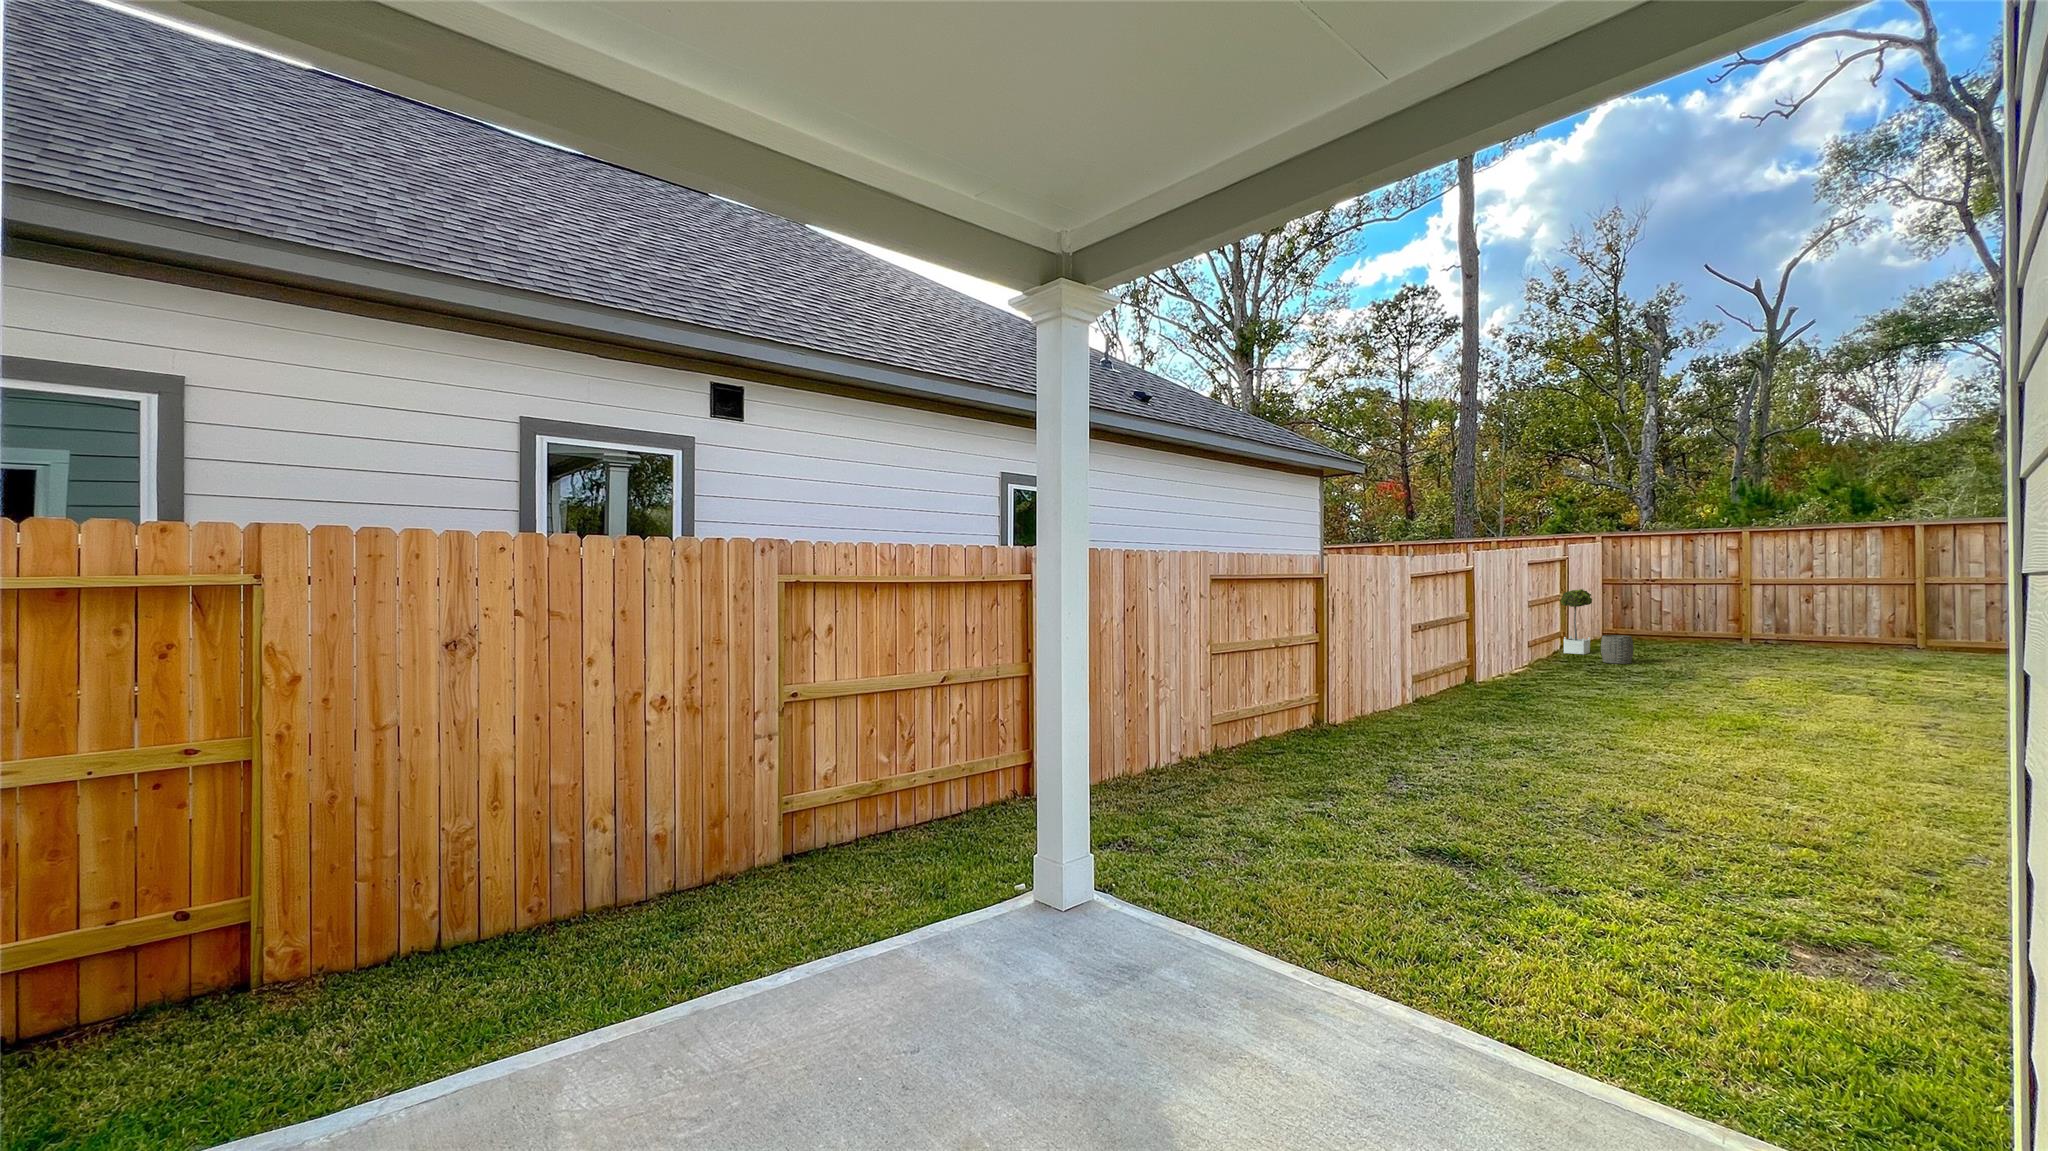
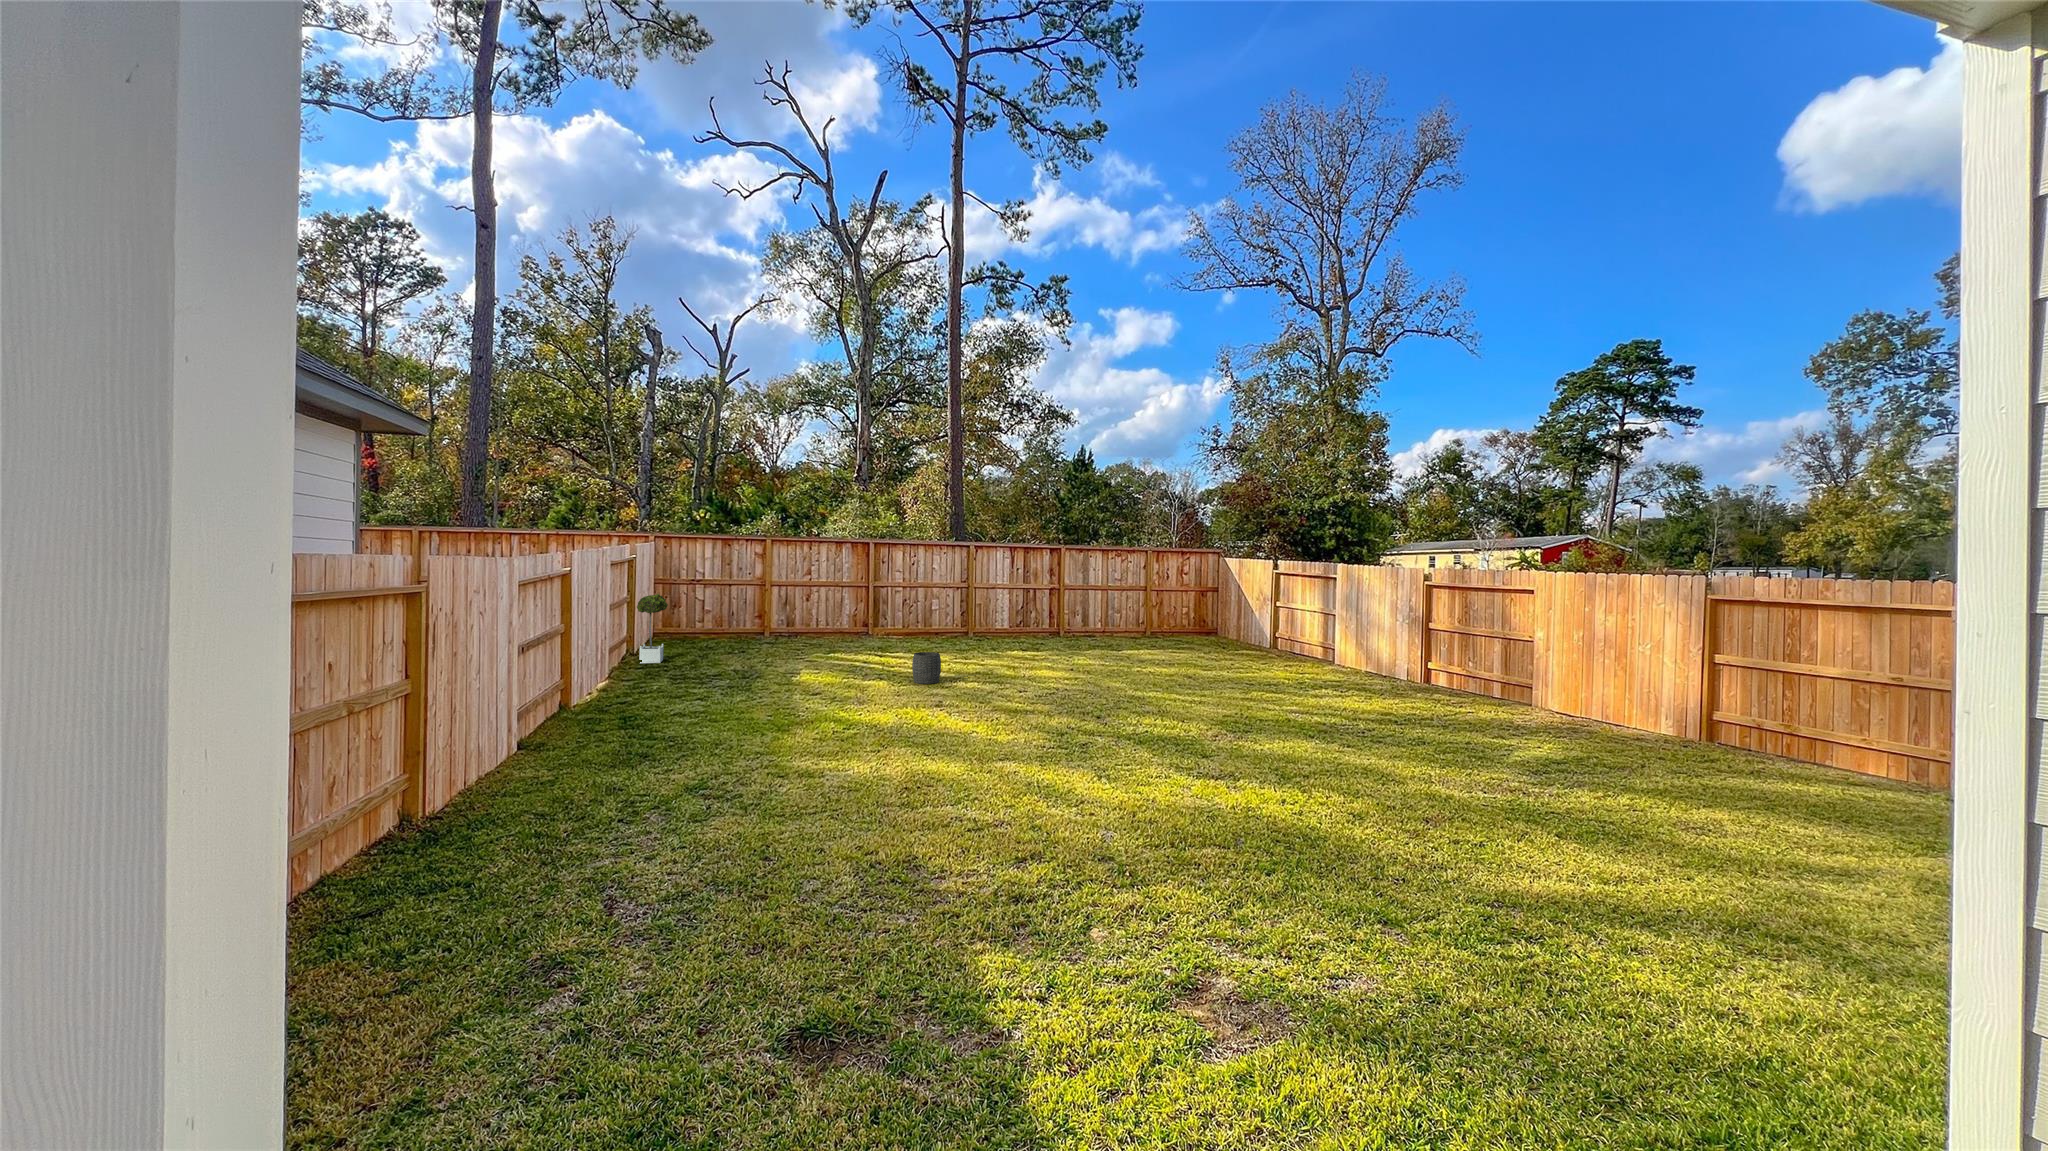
woven basket: present [1601,635,1633,664] -> present [912,652,941,684]

